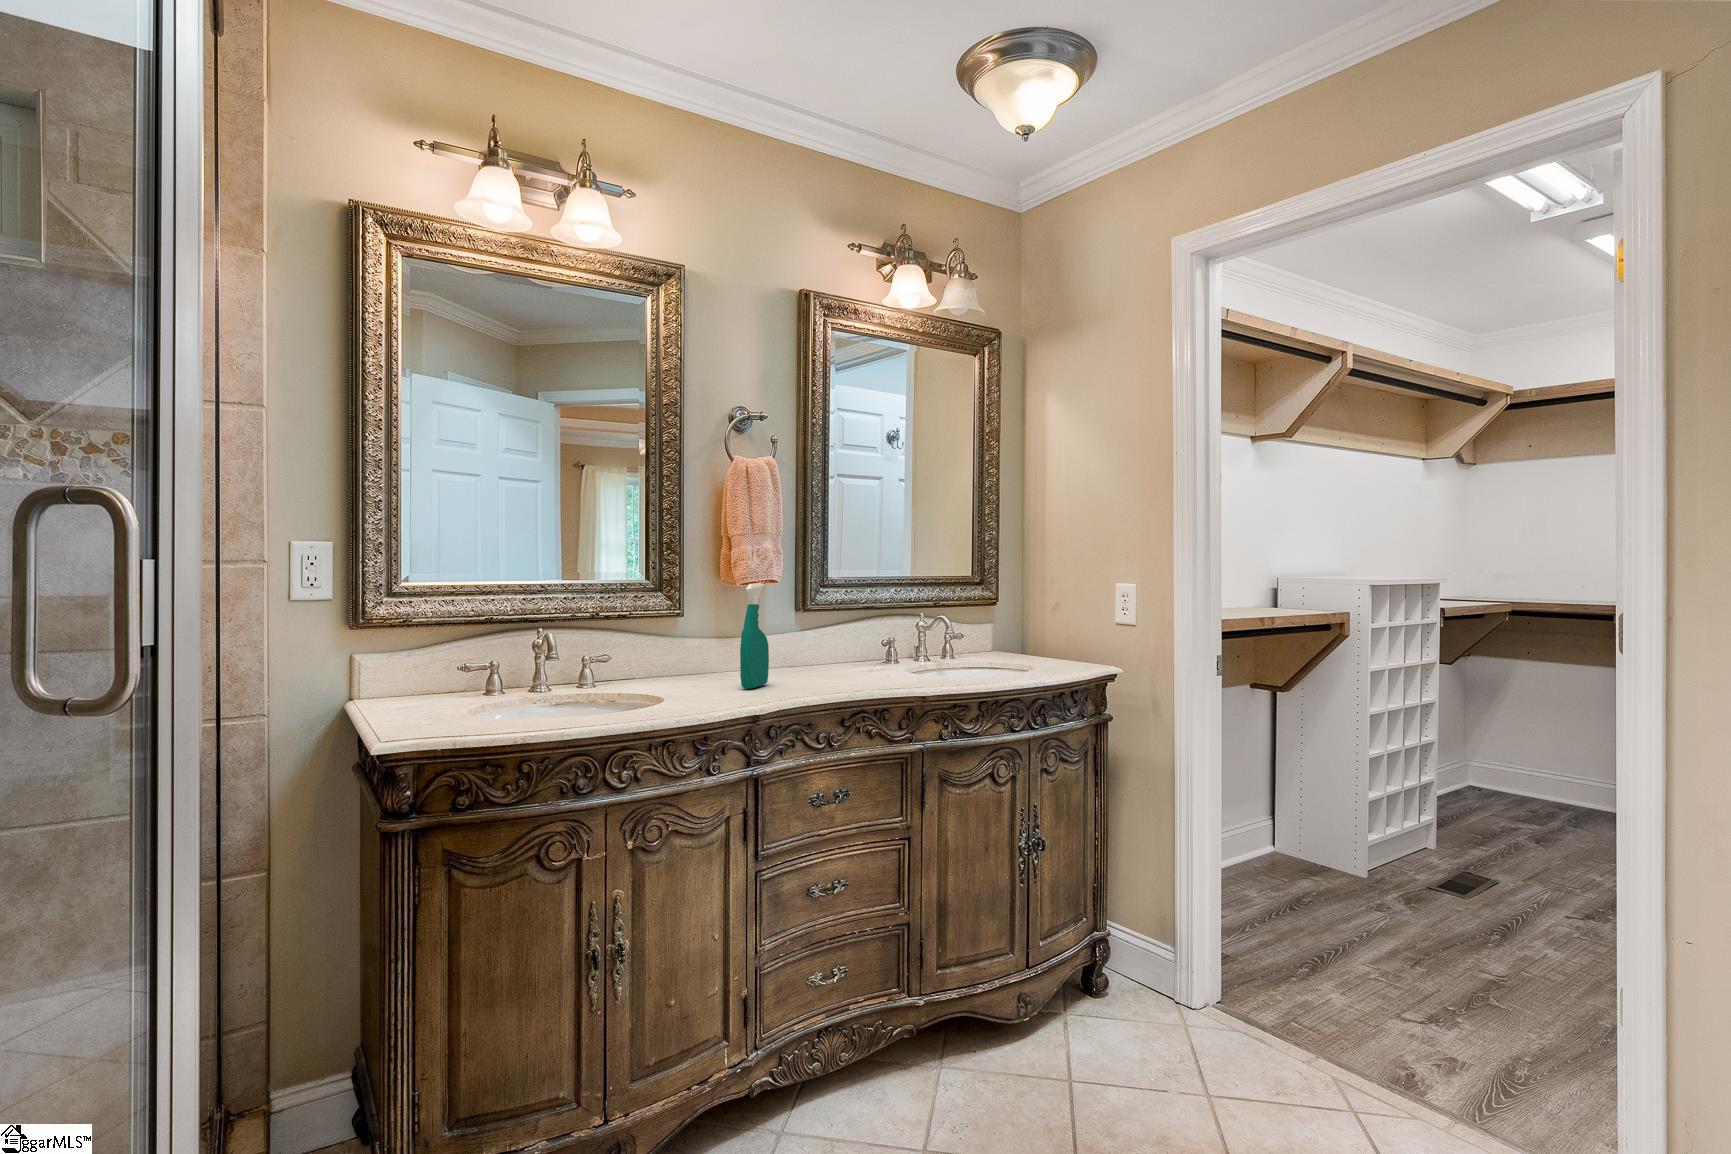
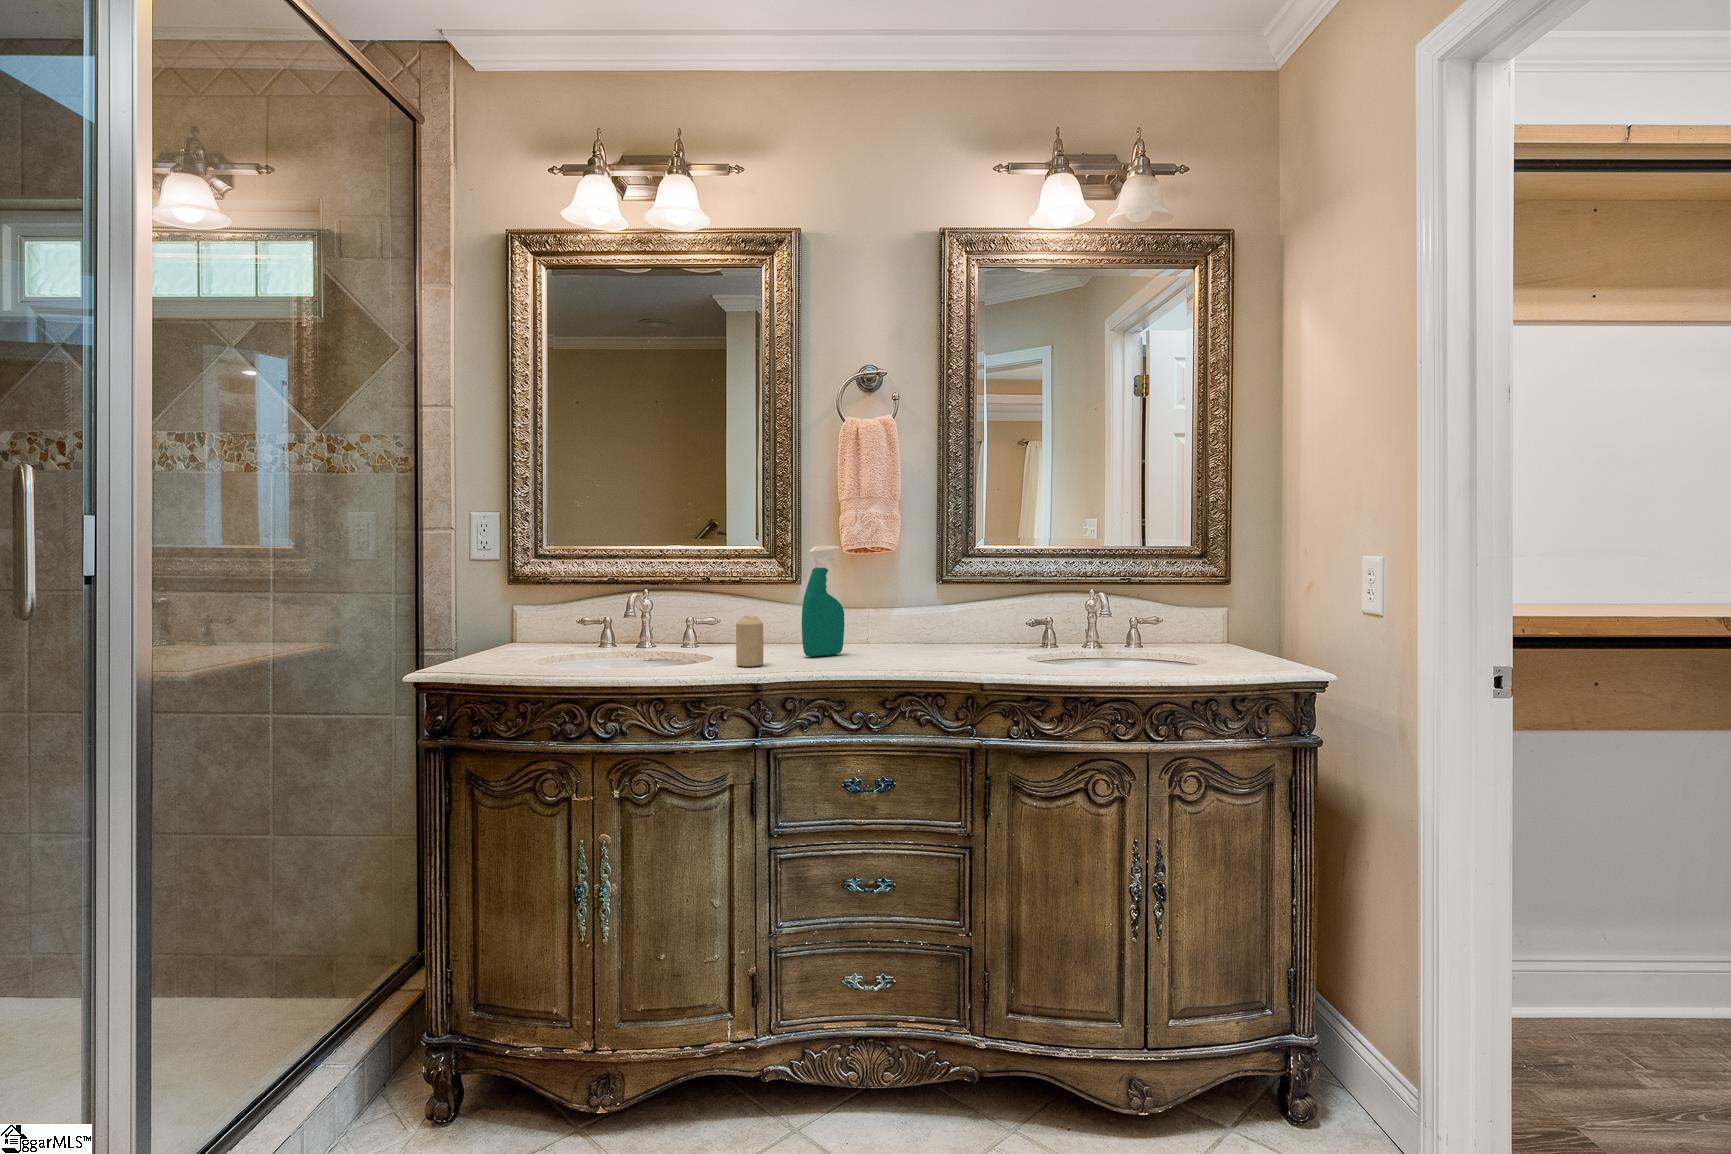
candle: none [713,653,739,702] -> present [736,616,763,666]

